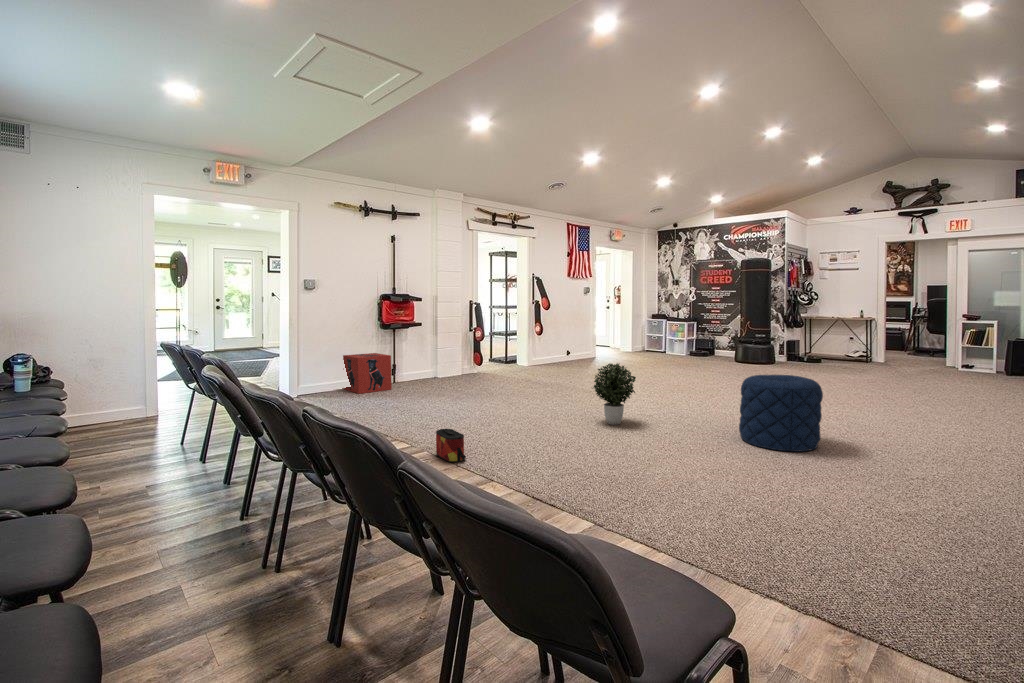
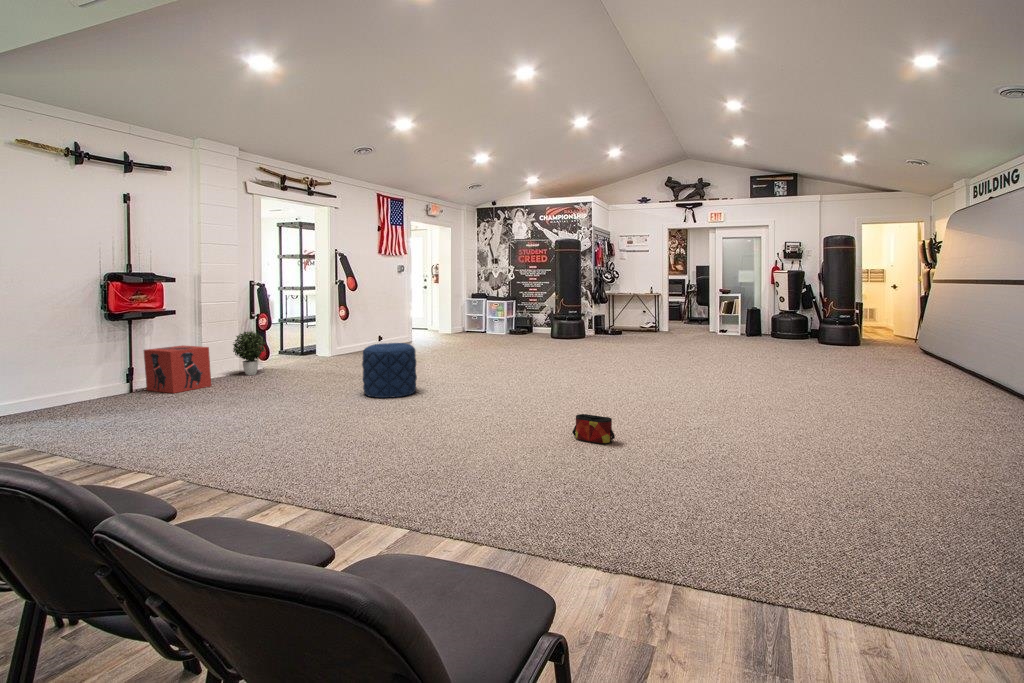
potted plant: present [592,363,636,425] -> present [233,331,265,375]
pouf: present [739,375,823,452] -> present [362,343,417,398]
bag: present [436,429,466,462] -> present [572,414,615,444]

